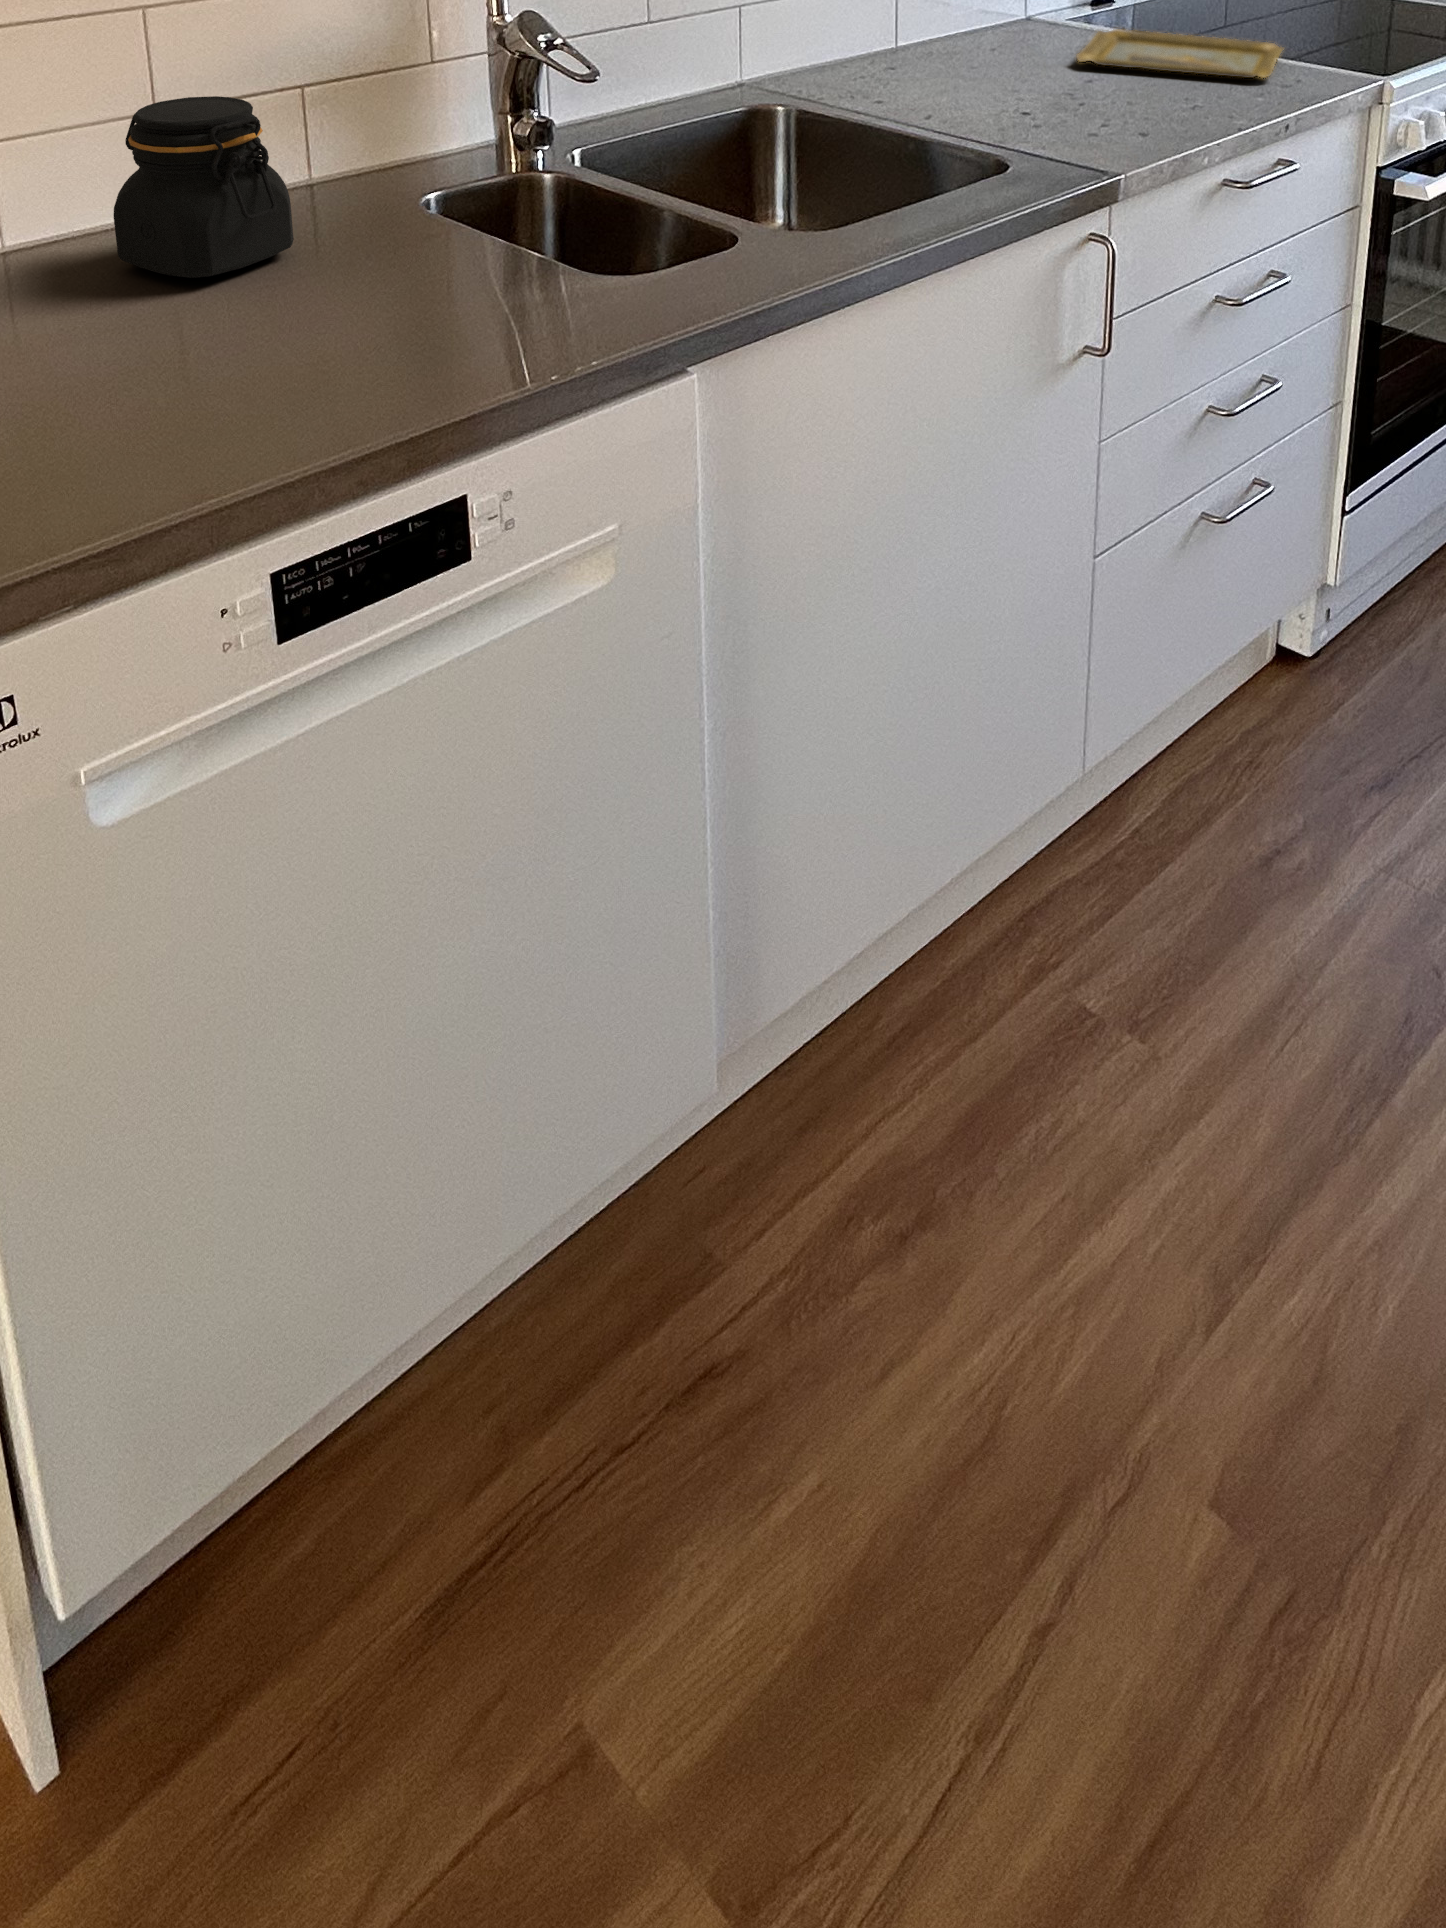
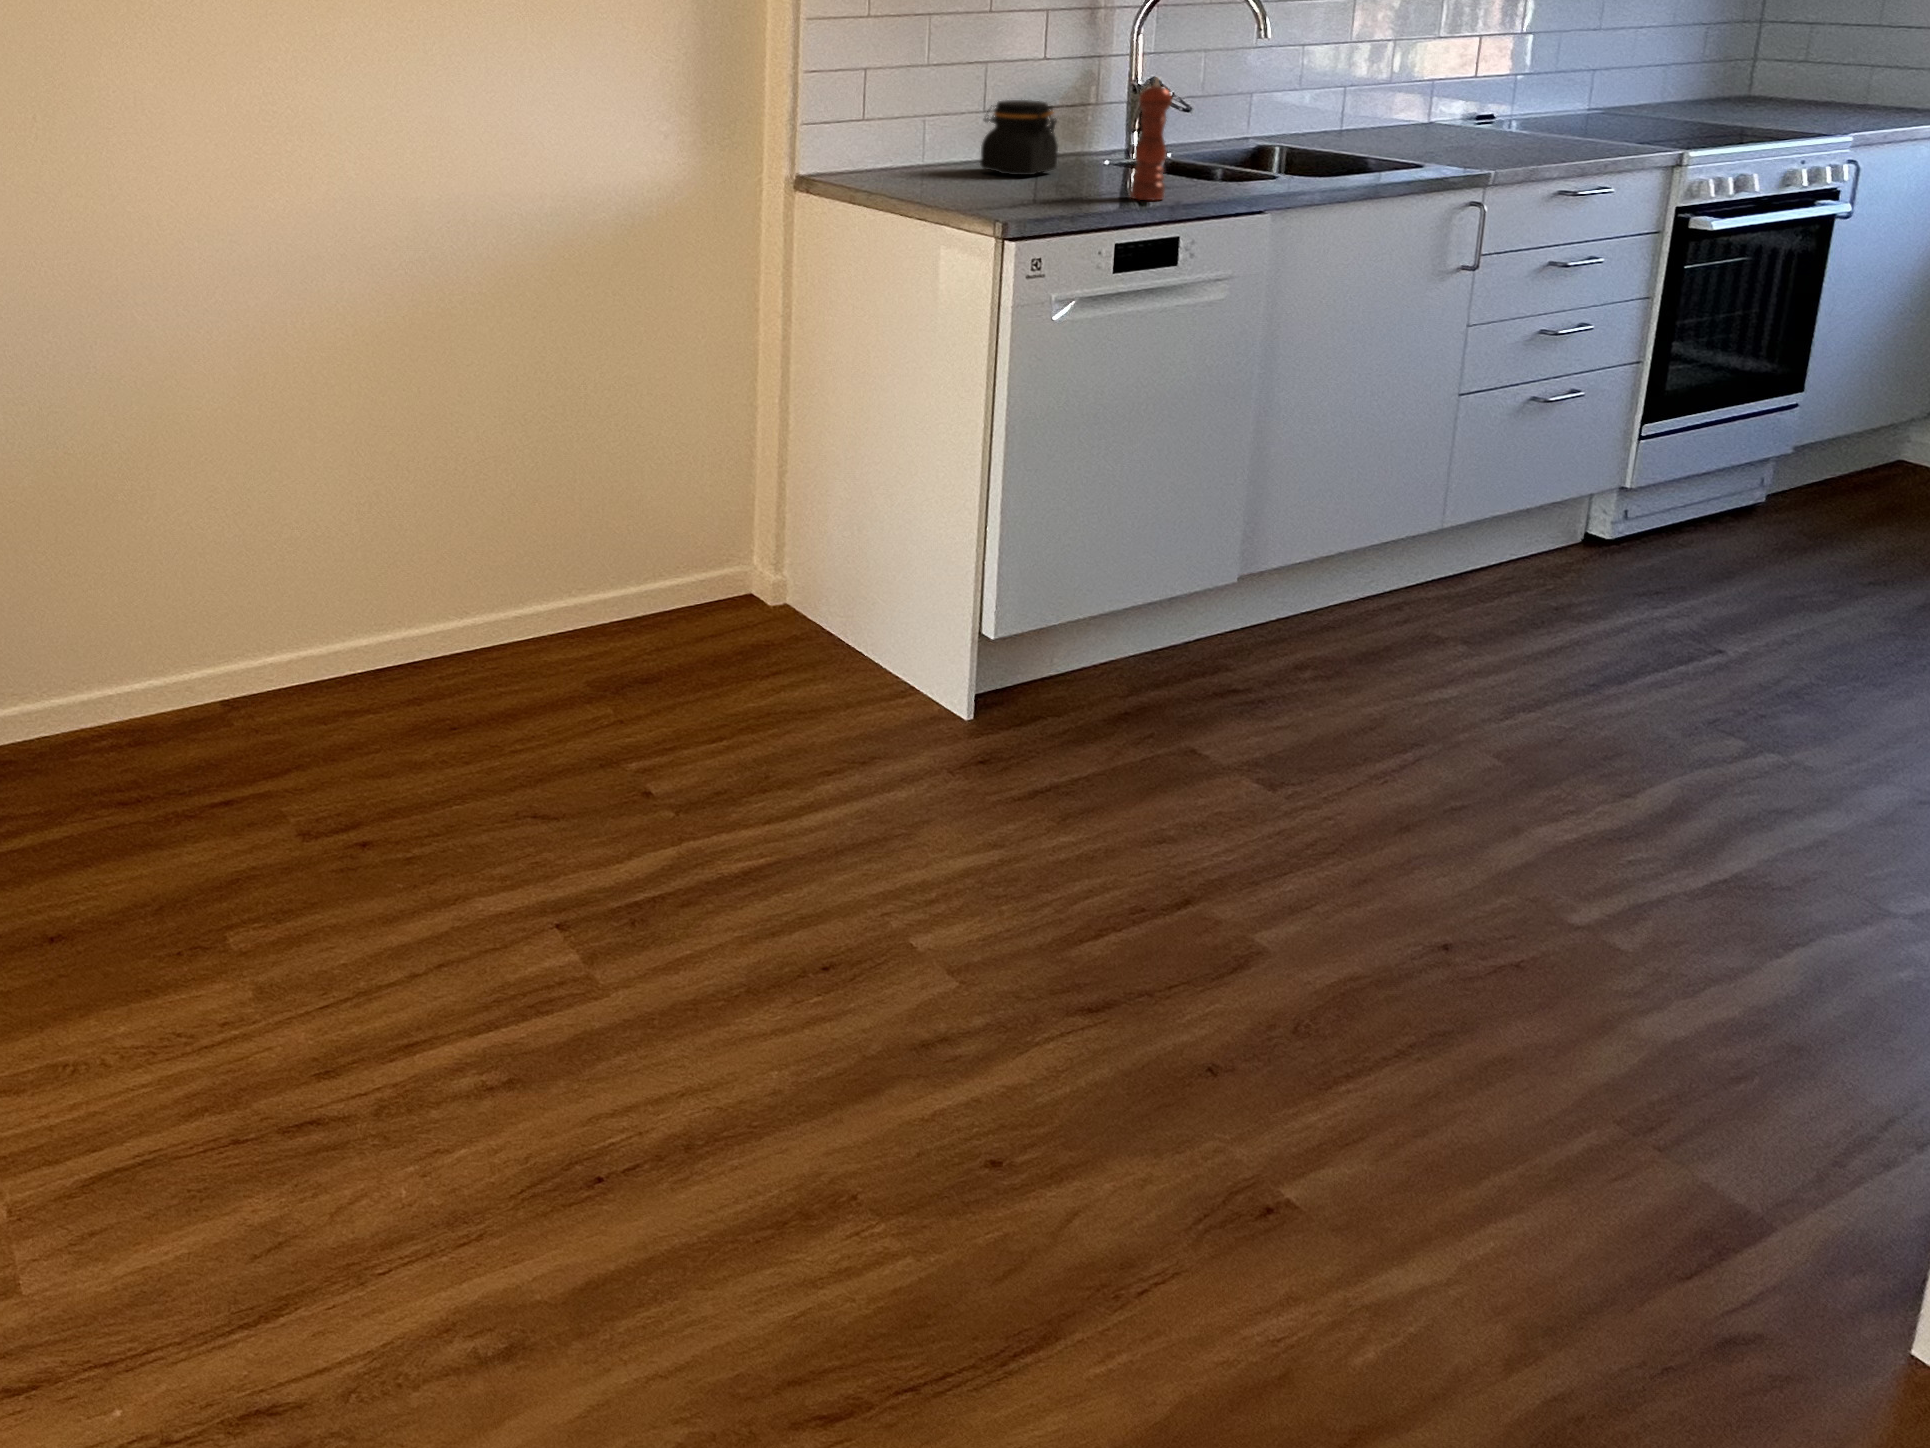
tray: present [1077,29,1283,78] -> none [1462,125,1614,147]
pepper mill: none [348,98,444,398] -> present [1130,77,1172,200]

